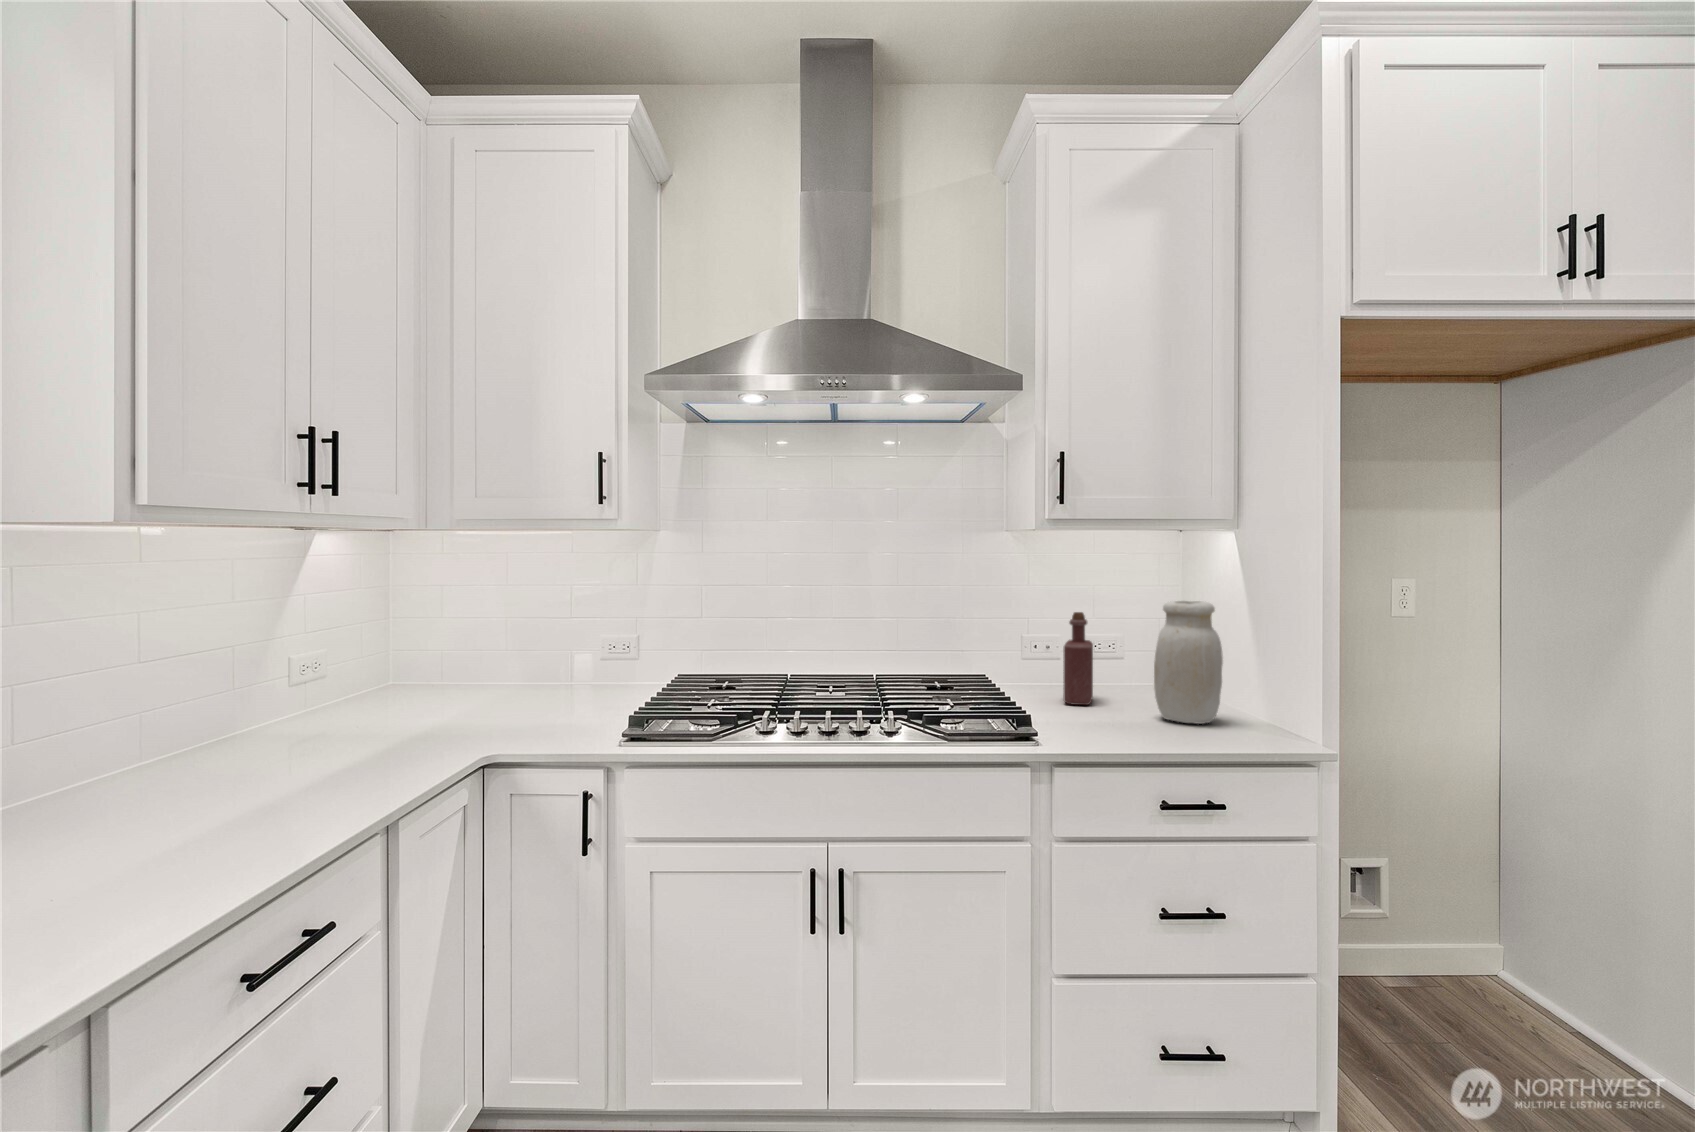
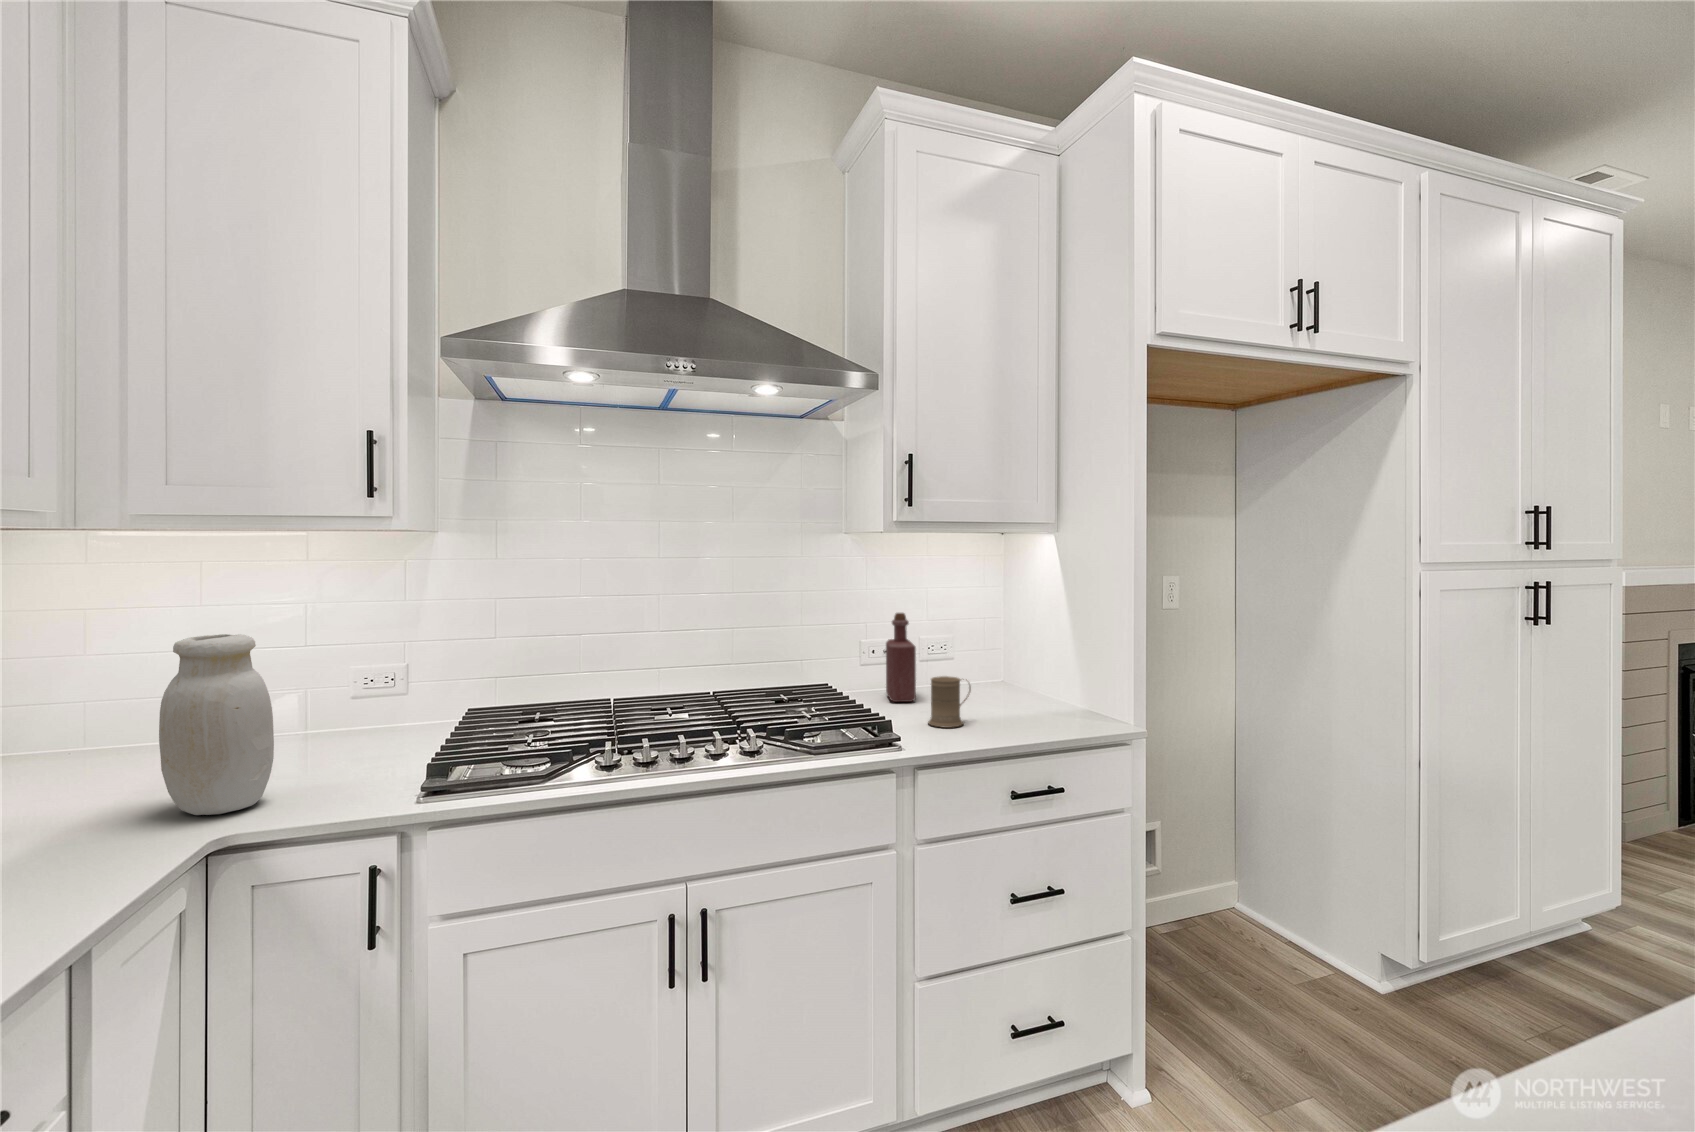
jar: present [1154,601,1223,724] -> present [159,634,274,815]
mug: none [1086,678,1136,730] -> present [928,676,971,728]

